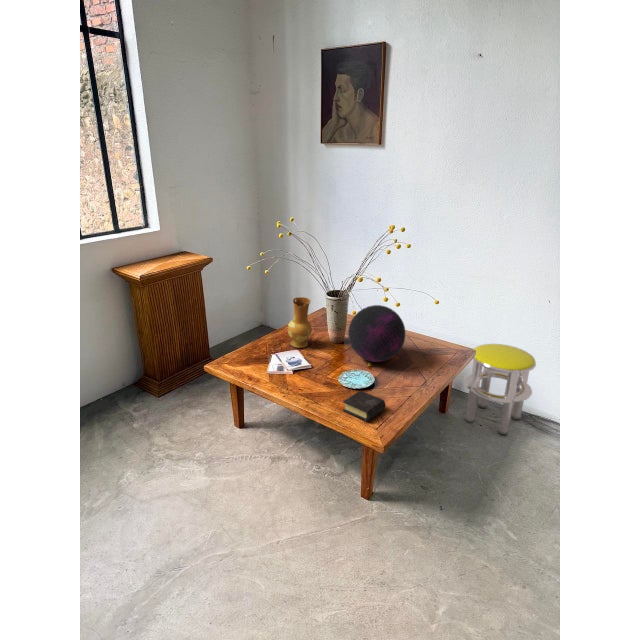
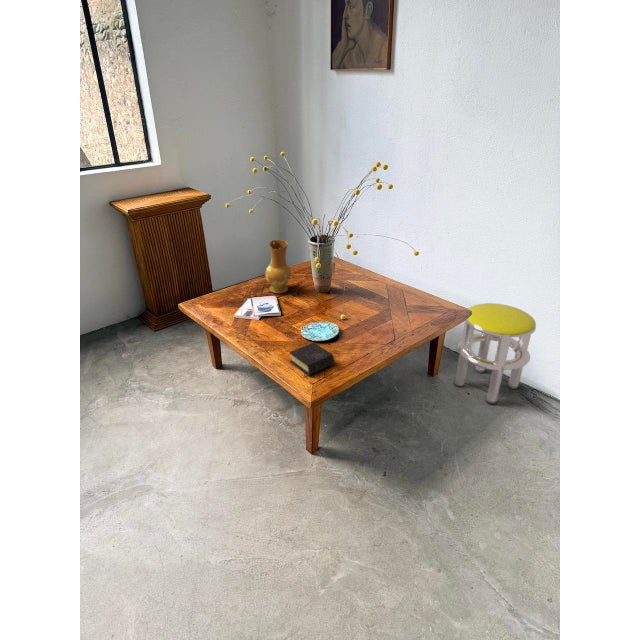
decorative orb: present [348,305,405,362] -> none [321,253,382,314]

